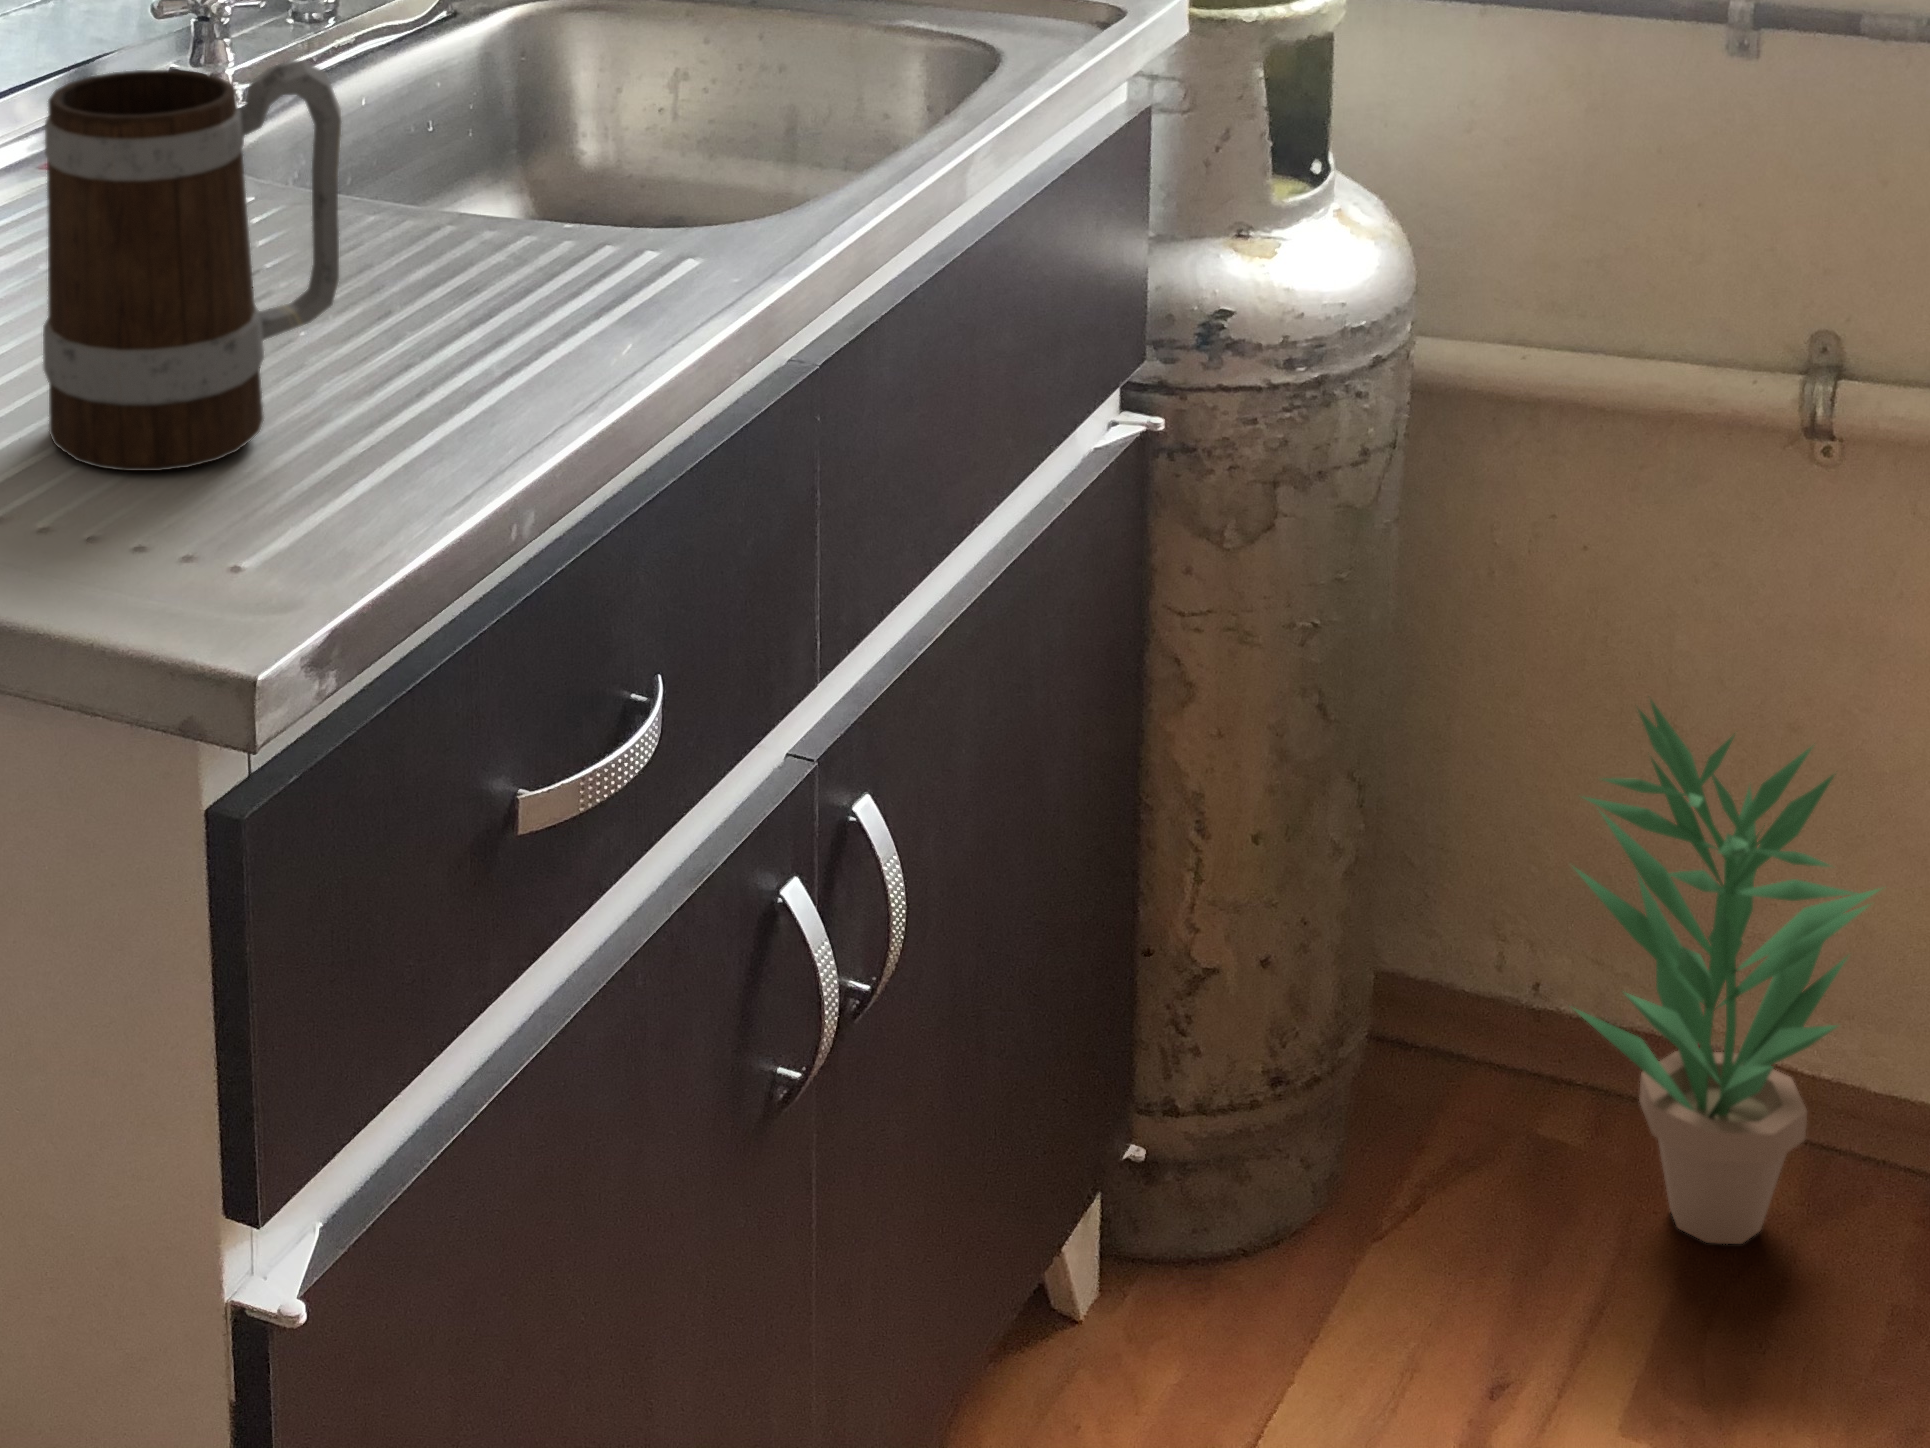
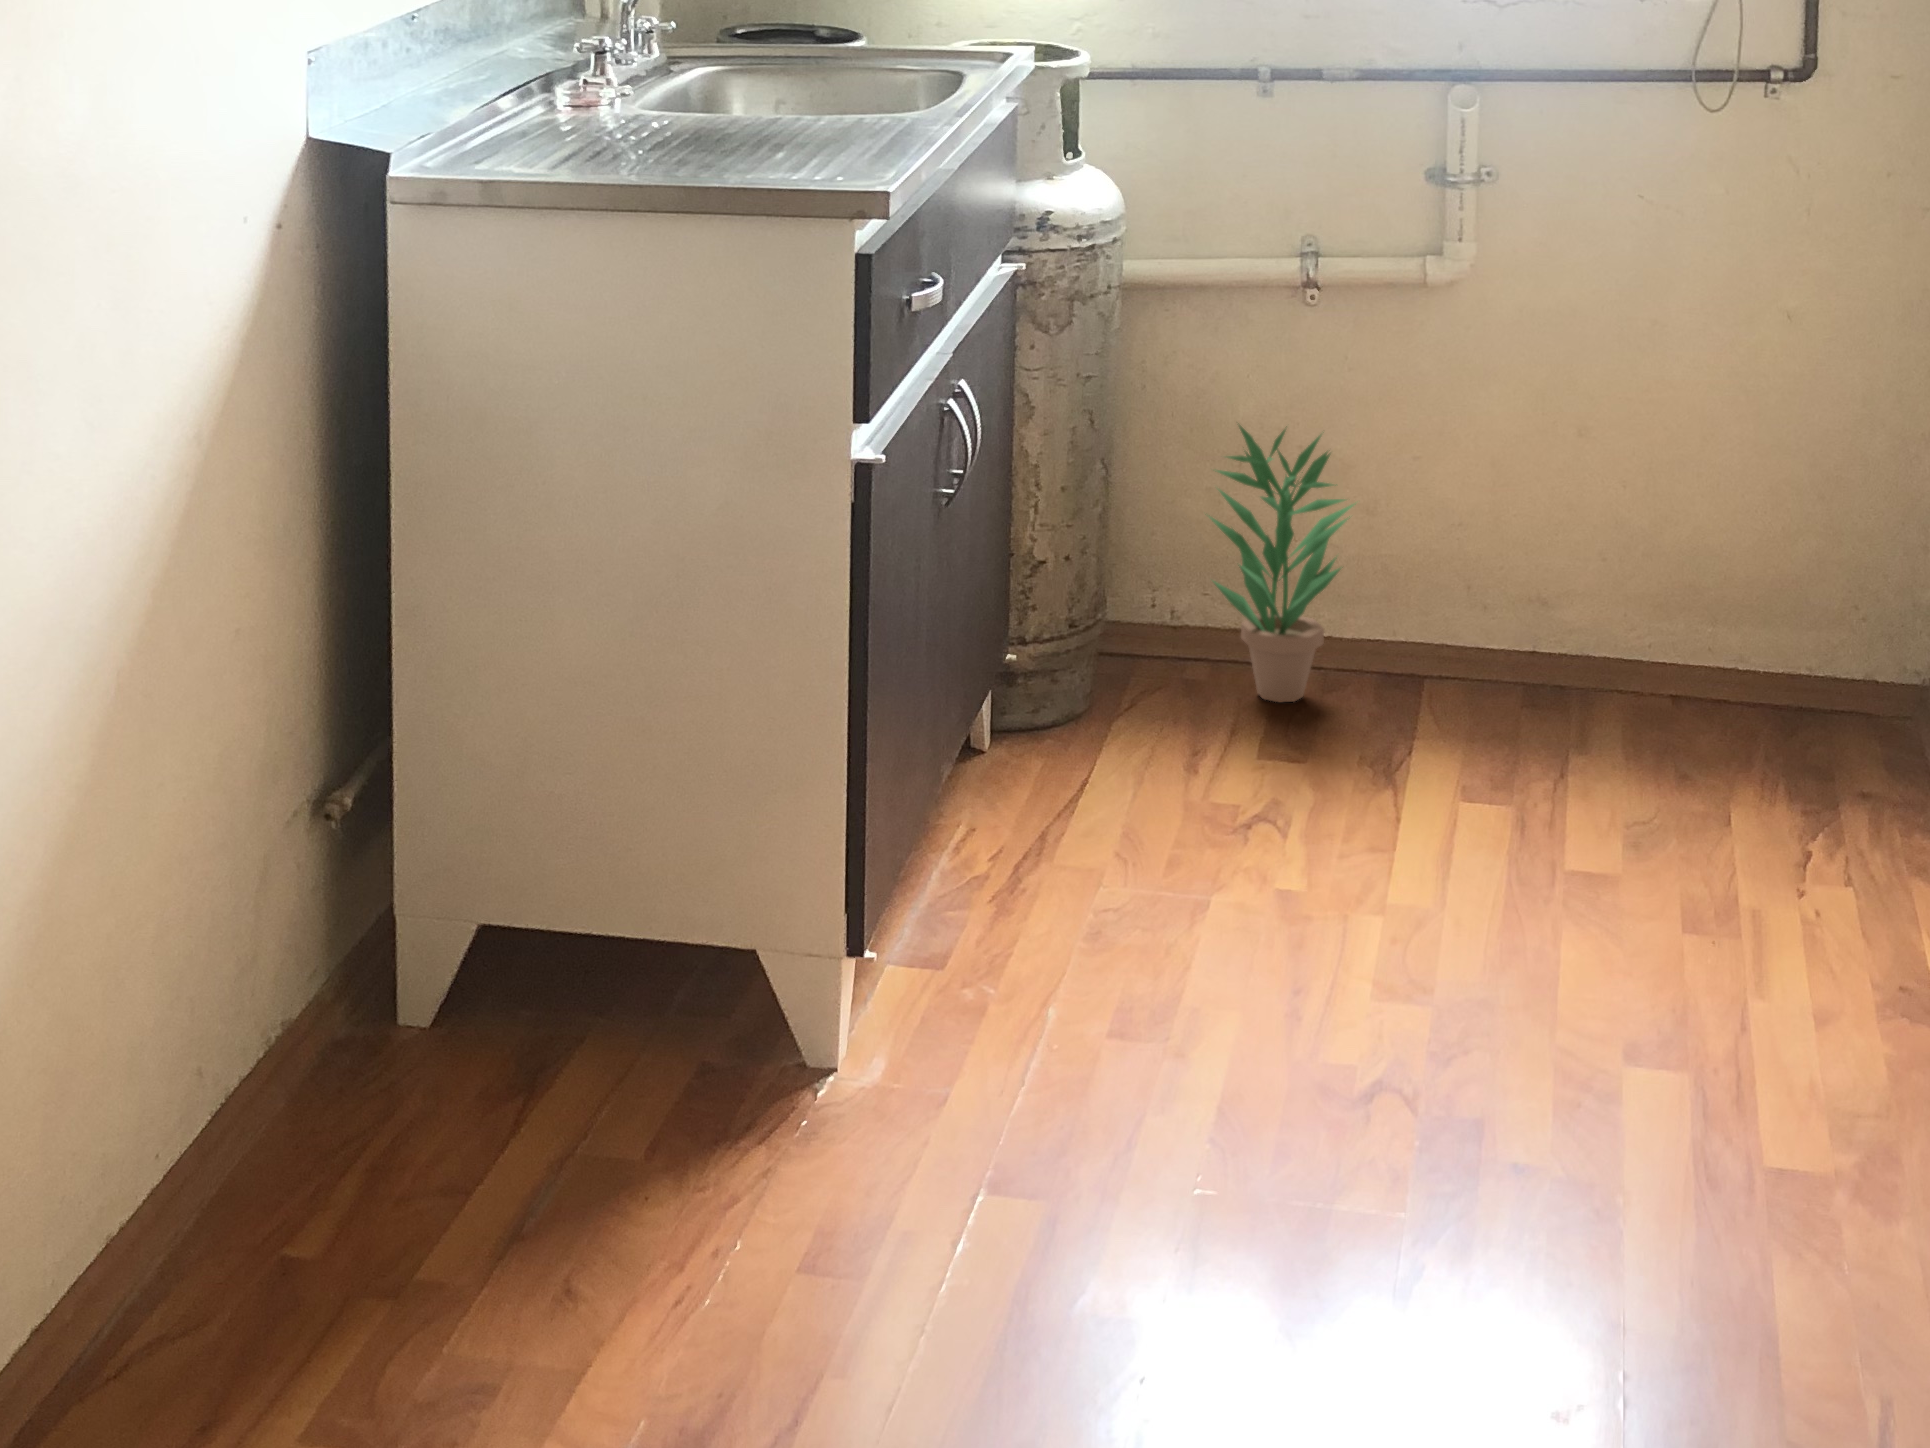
mug: present [43,60,341,471] -> none [692,9,808,174]

